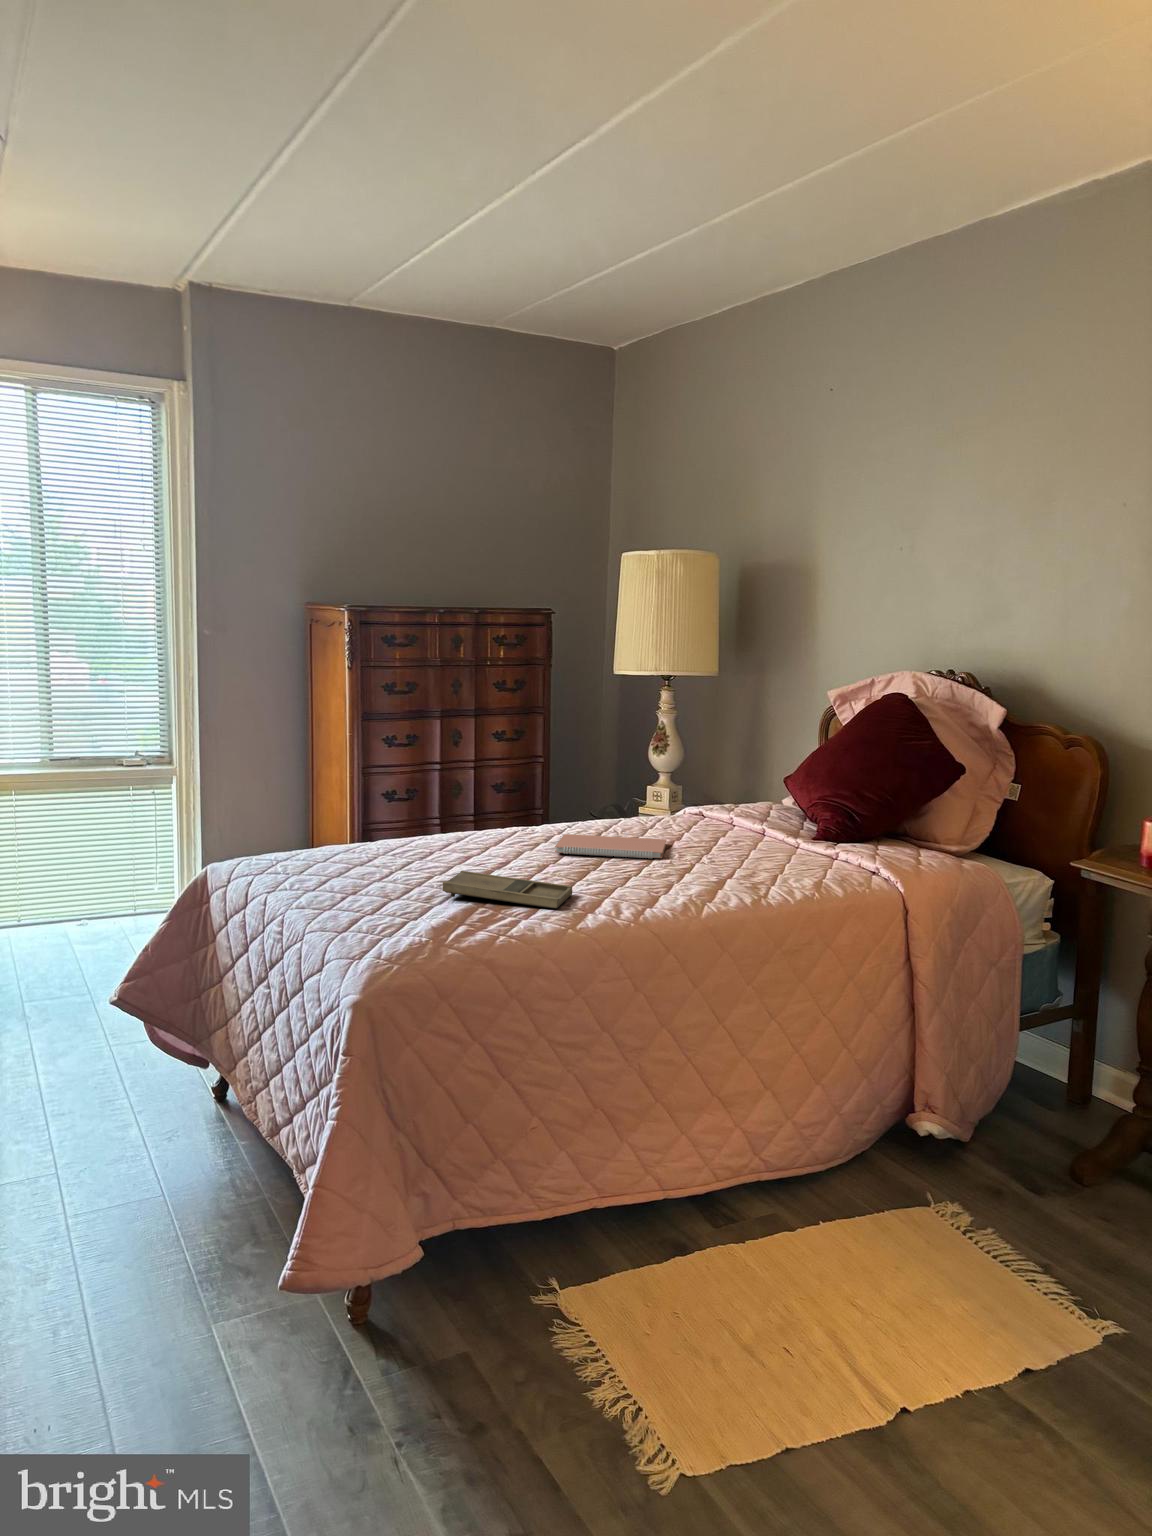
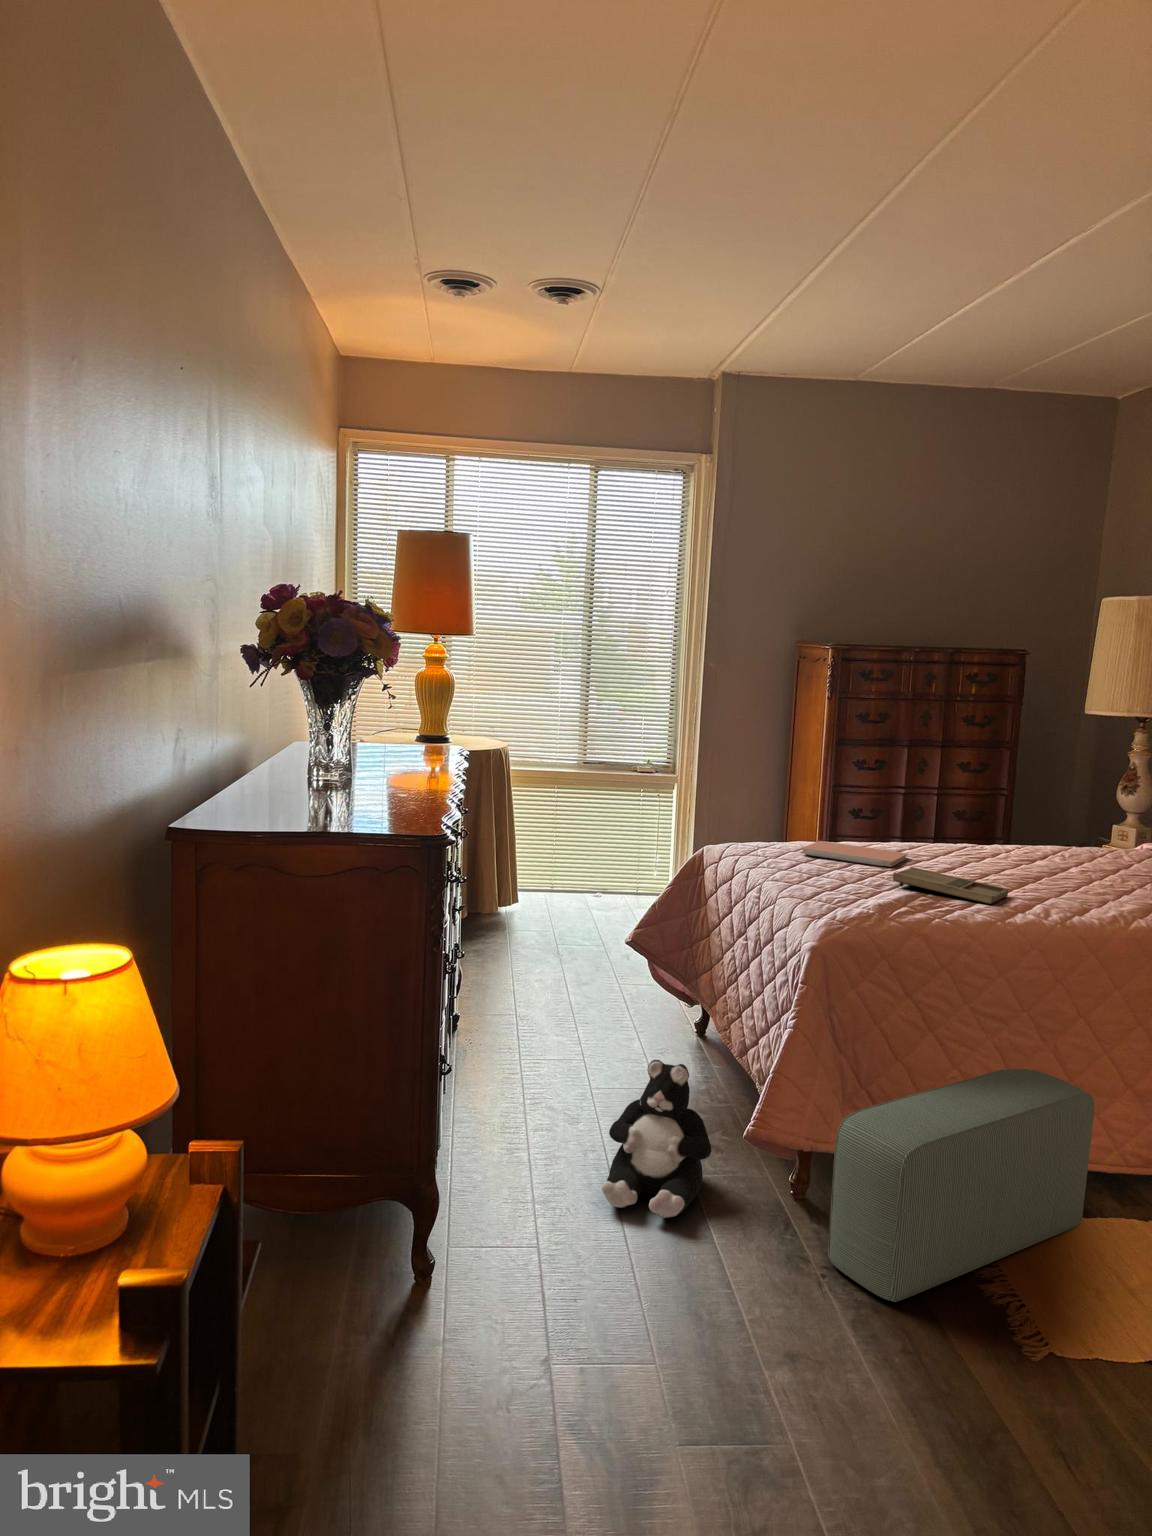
notebook: present [555,834,666,859] -> present [801,841,908,867]
pouf: none [404,1098,689,1456] -> present [828,1069,1094,1302]
plush toy: none [83,1186,240,1414] -> present [602,1060,711,1218]

